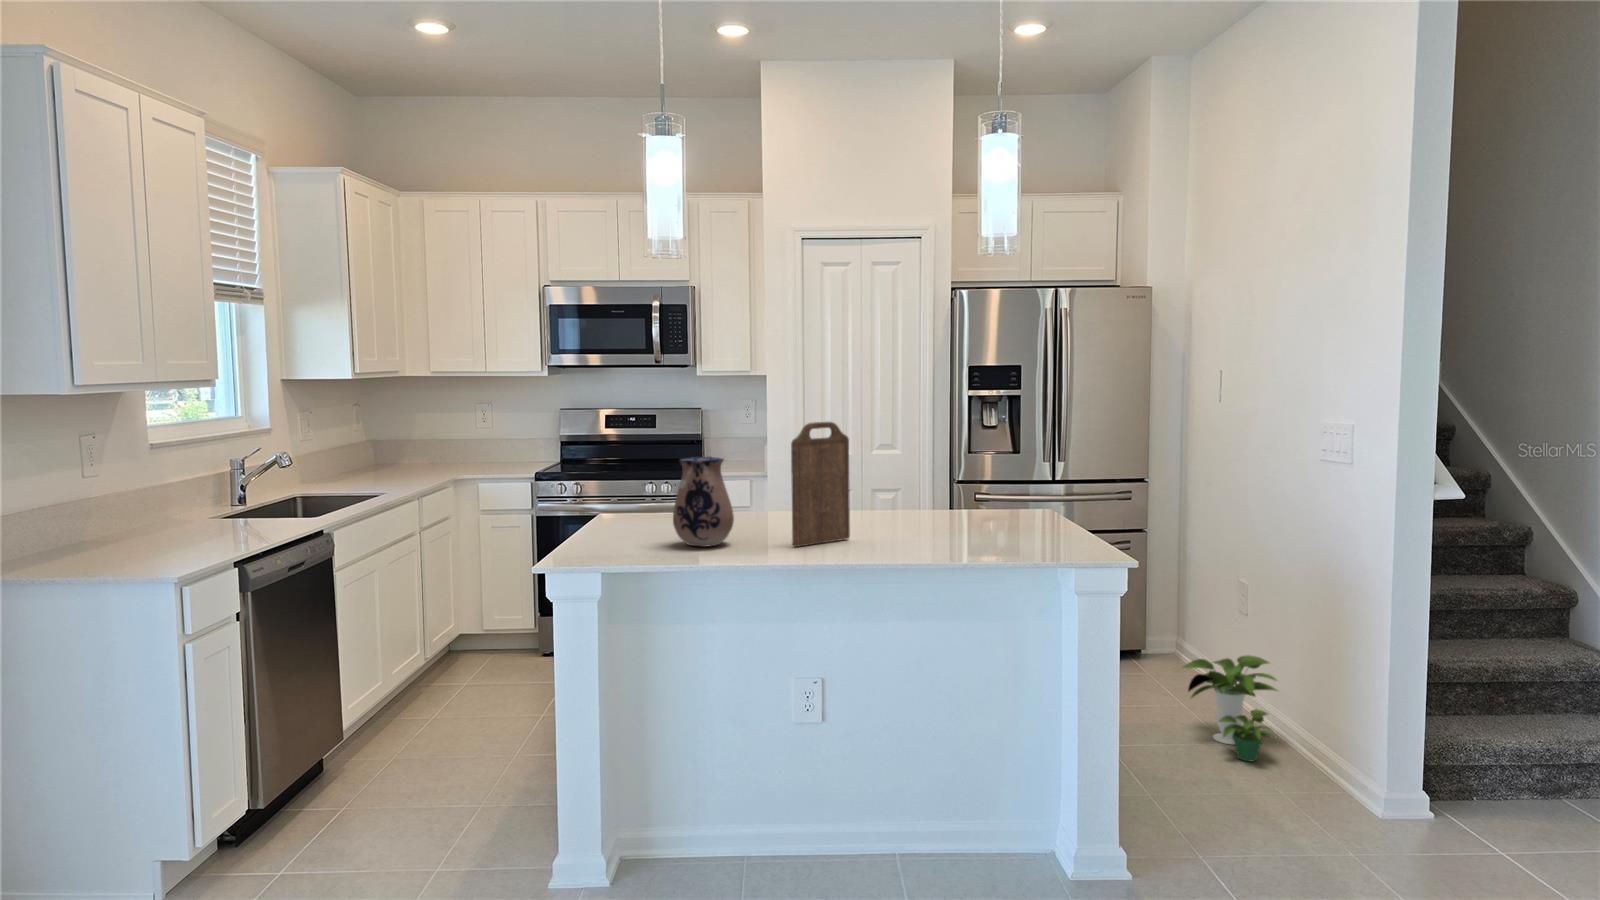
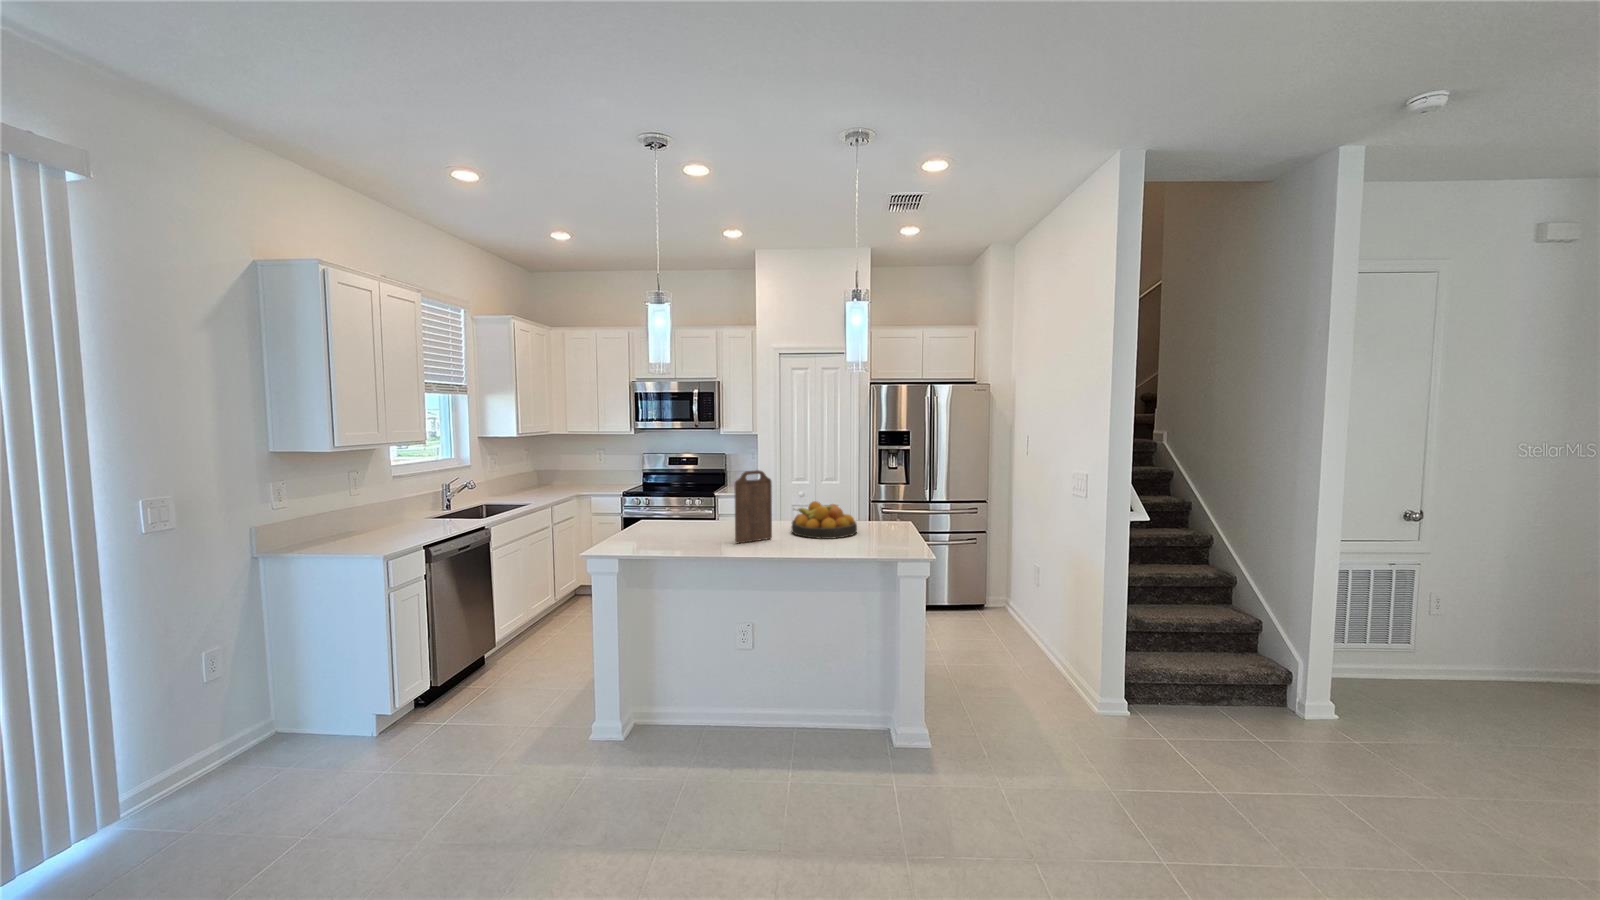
ceramic pitcher: present [673,456,734,547] -> none [668,489,703,542]
fruit bowl: none [873,476,986,538] -> present [792,501,857,539]
potted plant: present [1183,655,1277,762] -> none [991,611,1050,676]

